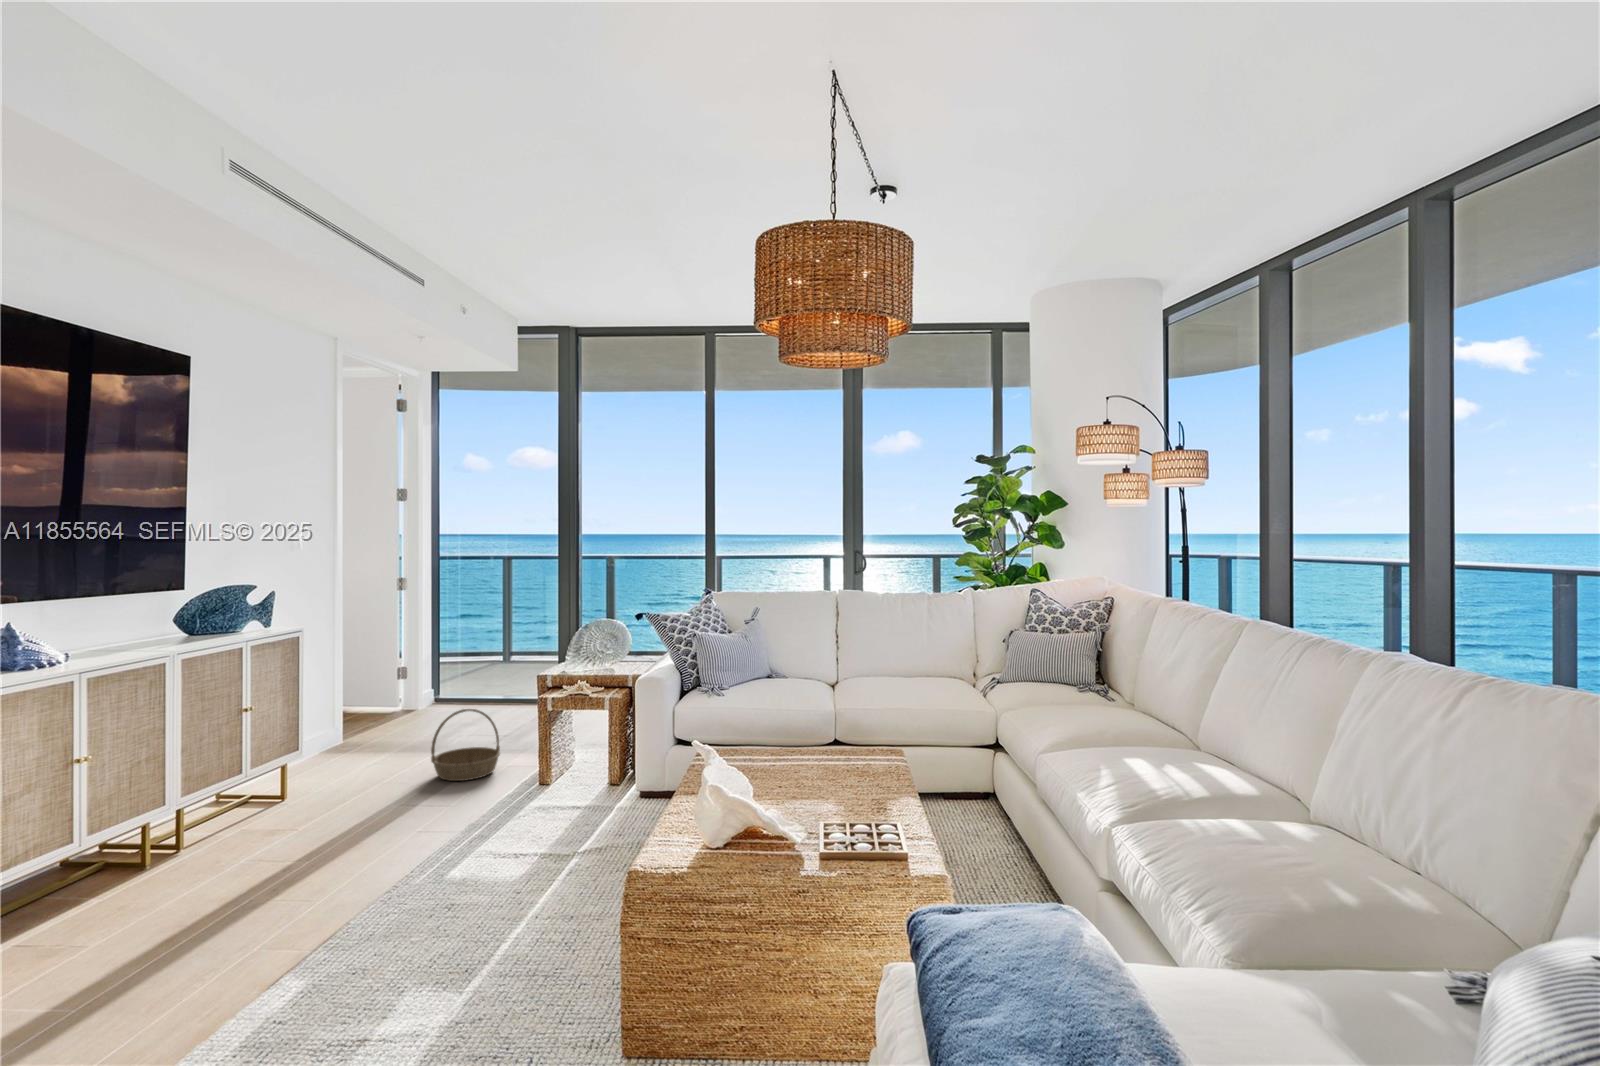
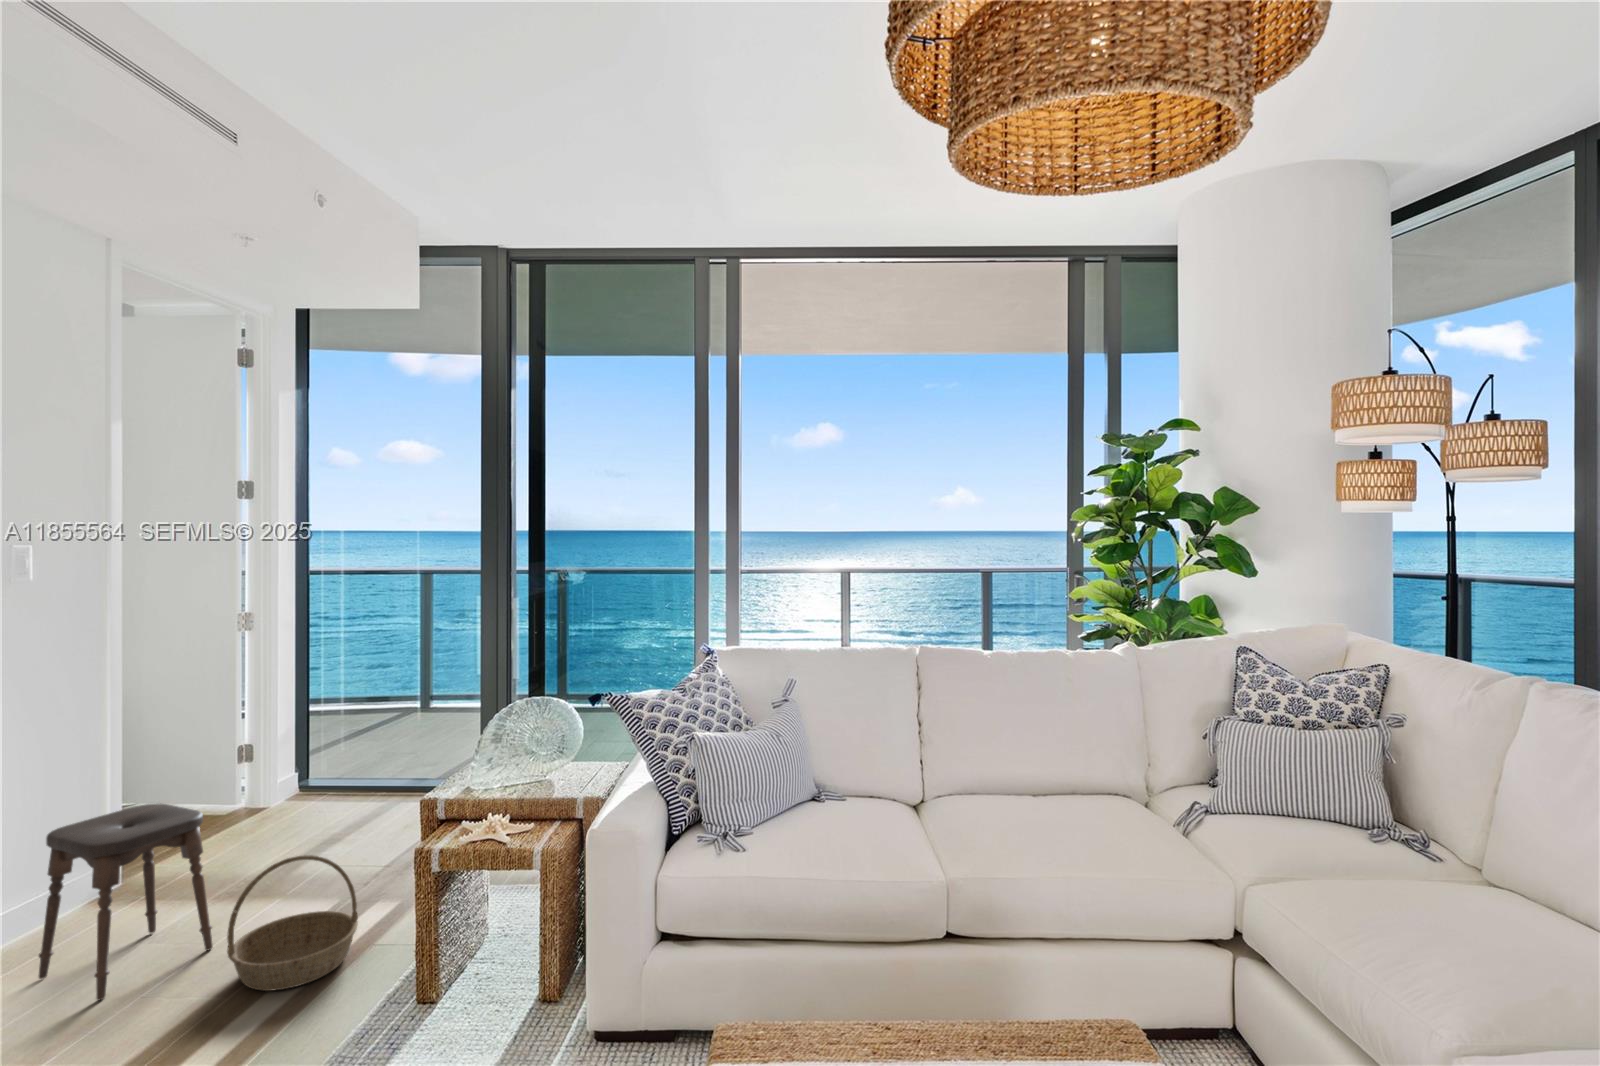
stool: none [323,683,415,784] -> present [38,803,213,1000]

